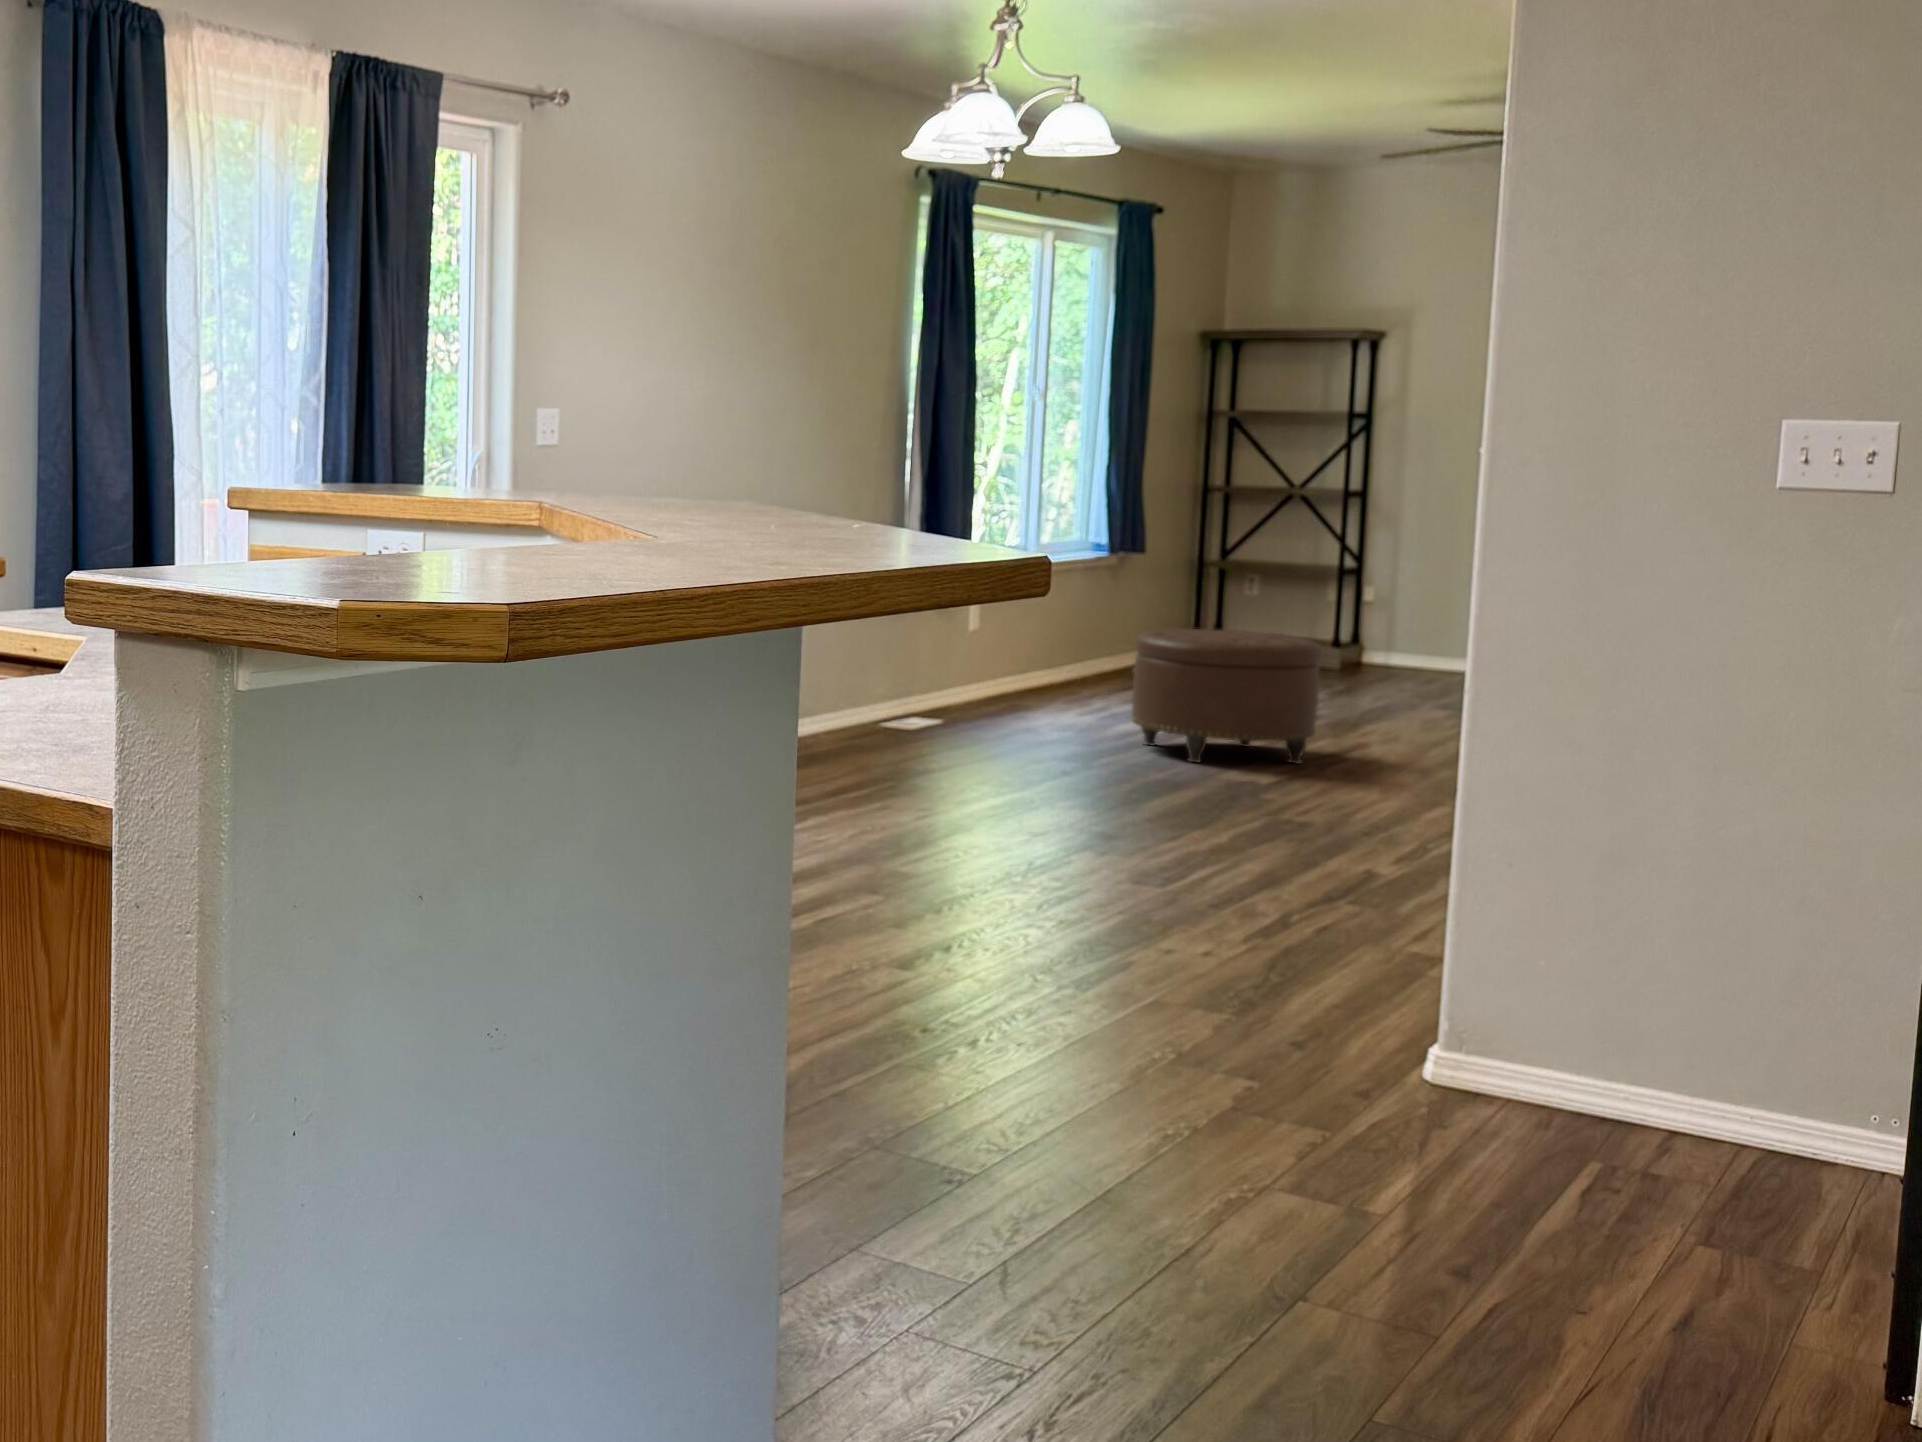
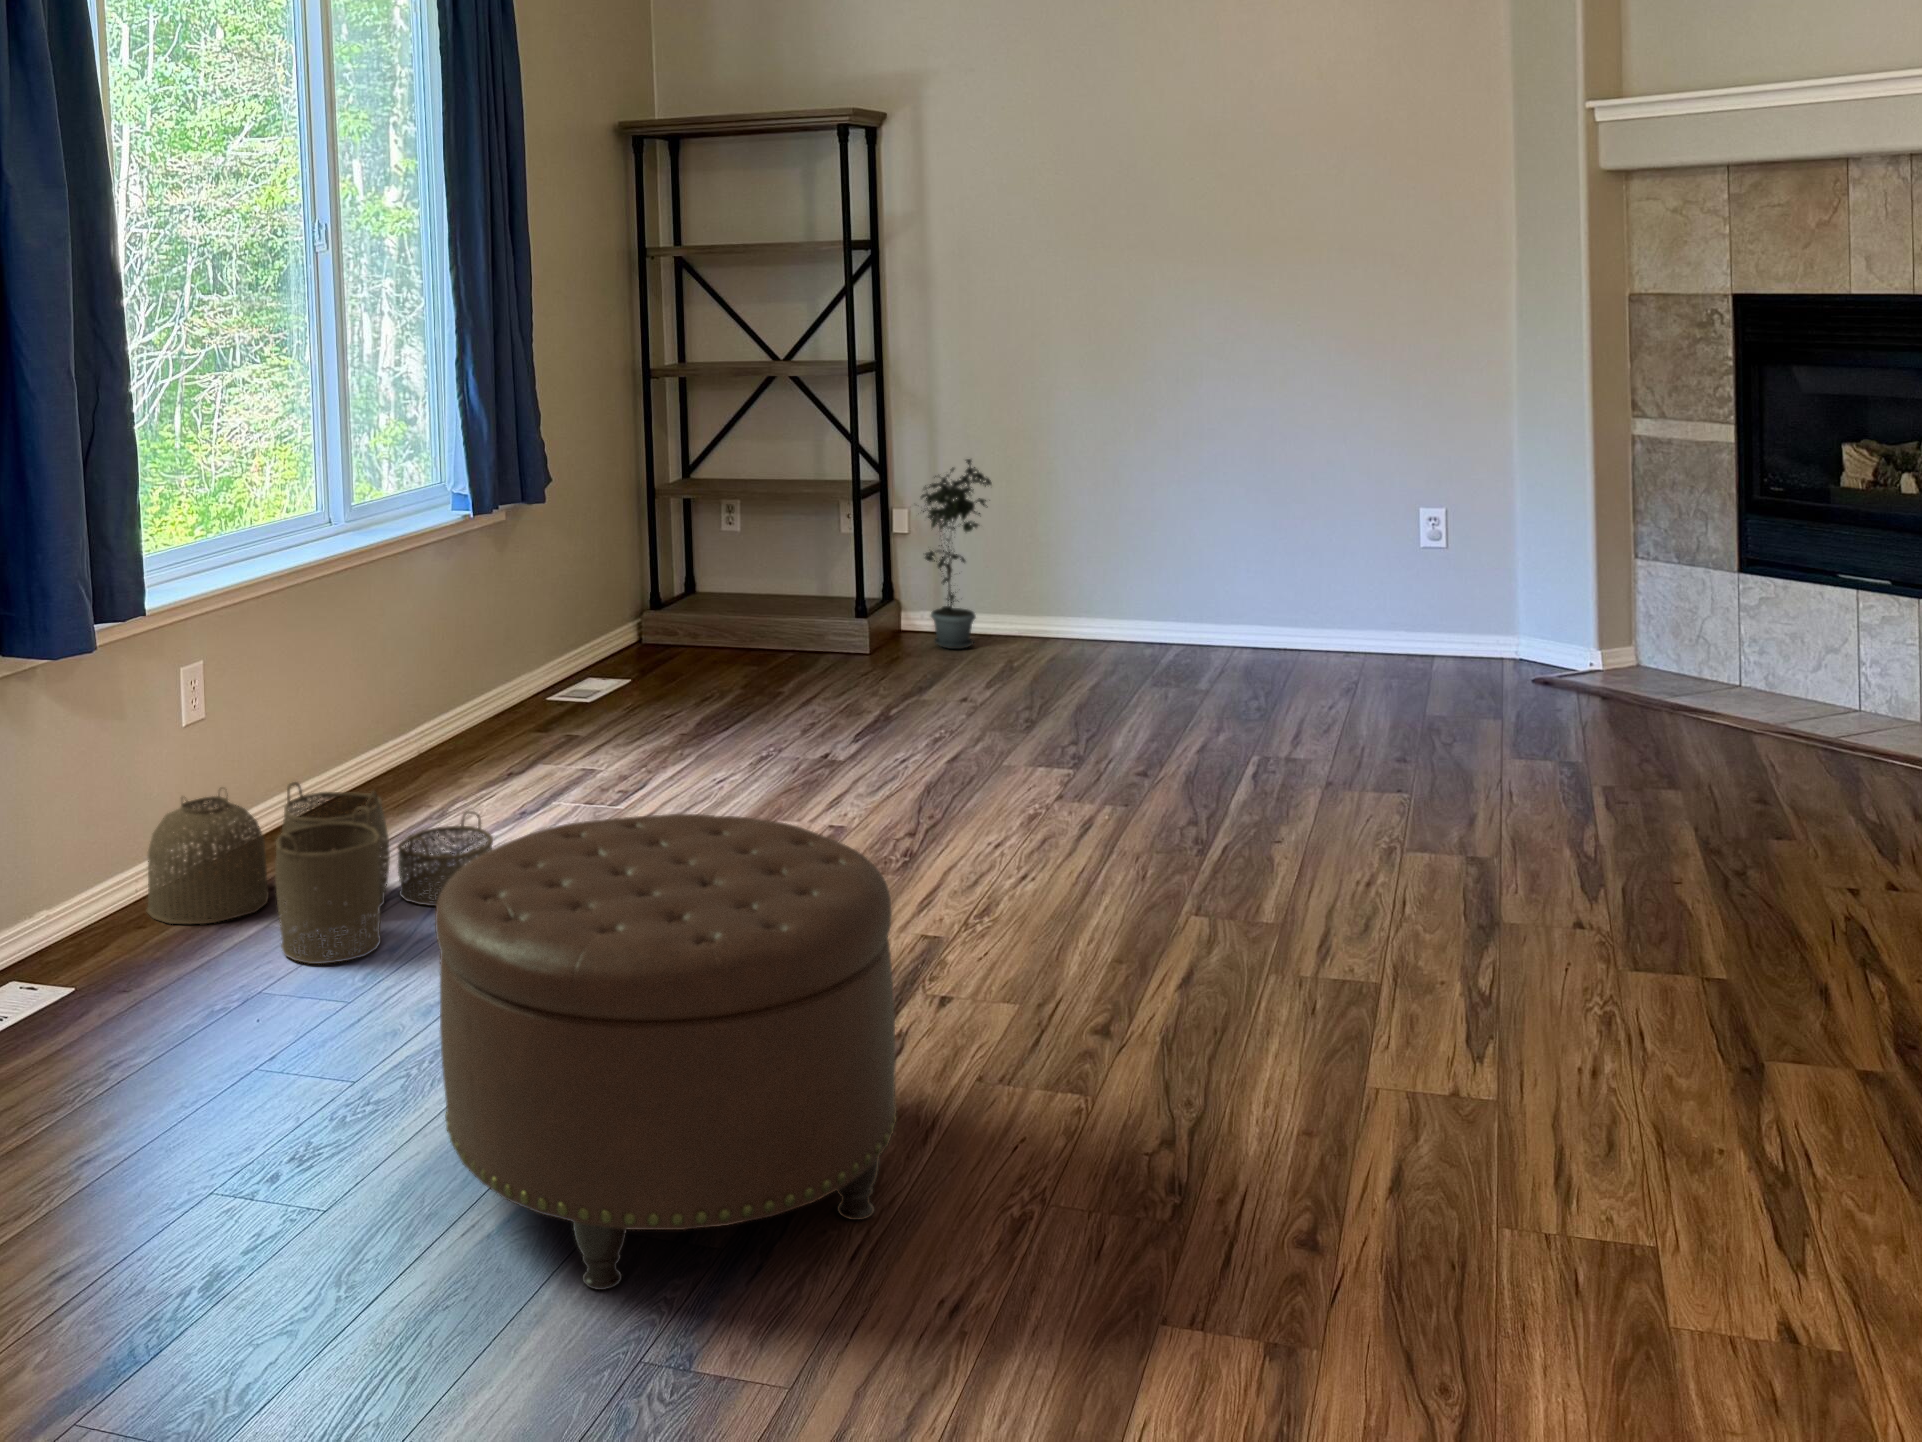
potted plant: none [1376,554,1433,672] -> present [921,459,991,649]
woven basket: none [954,644,1125,712] -> present [147,782,493,964]

